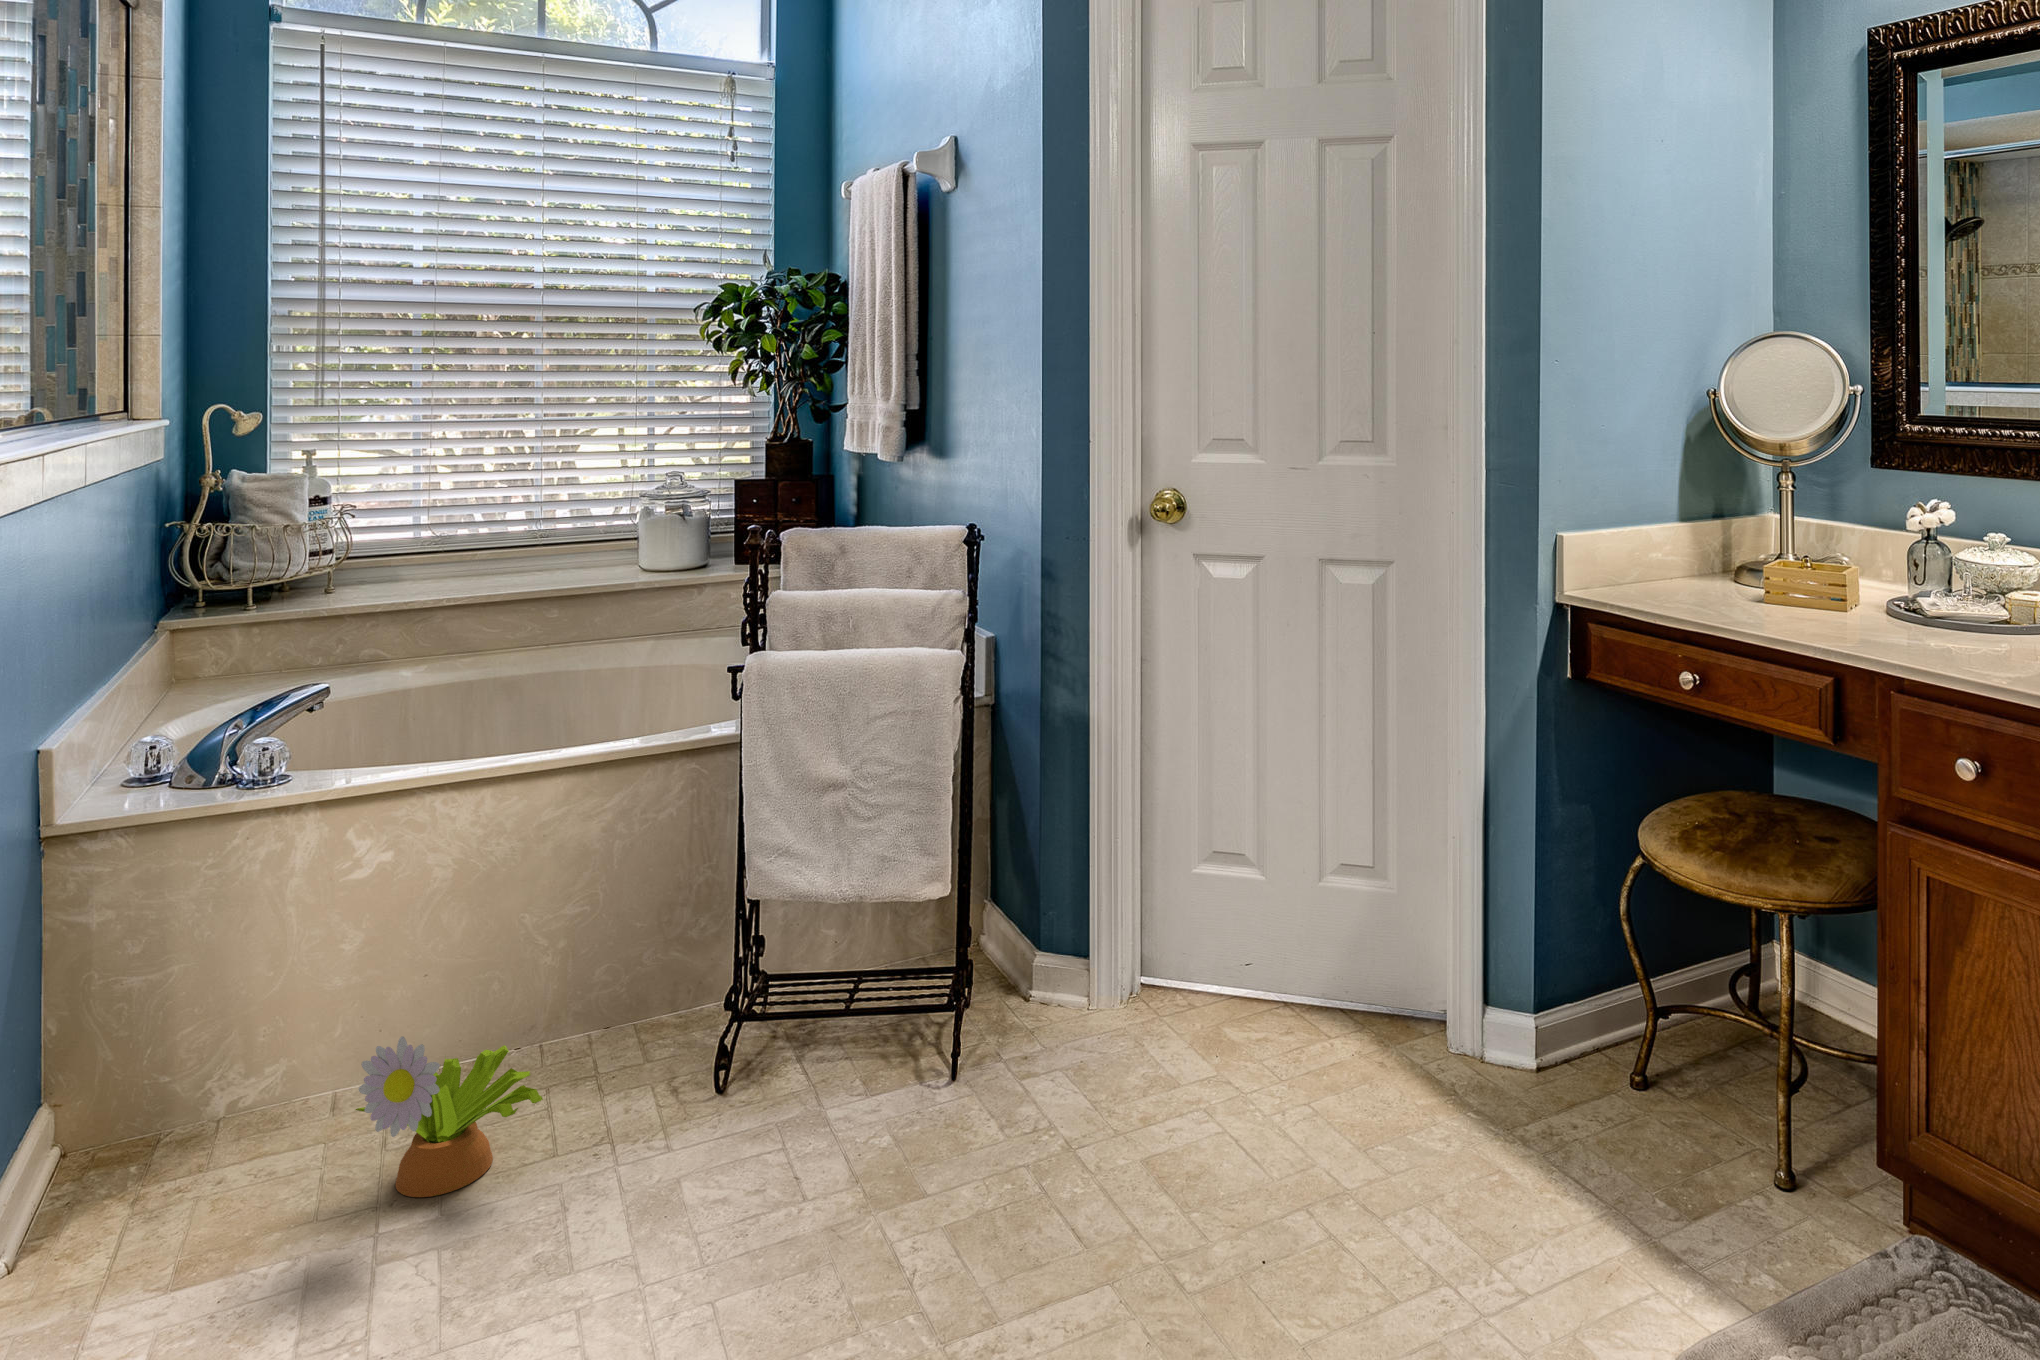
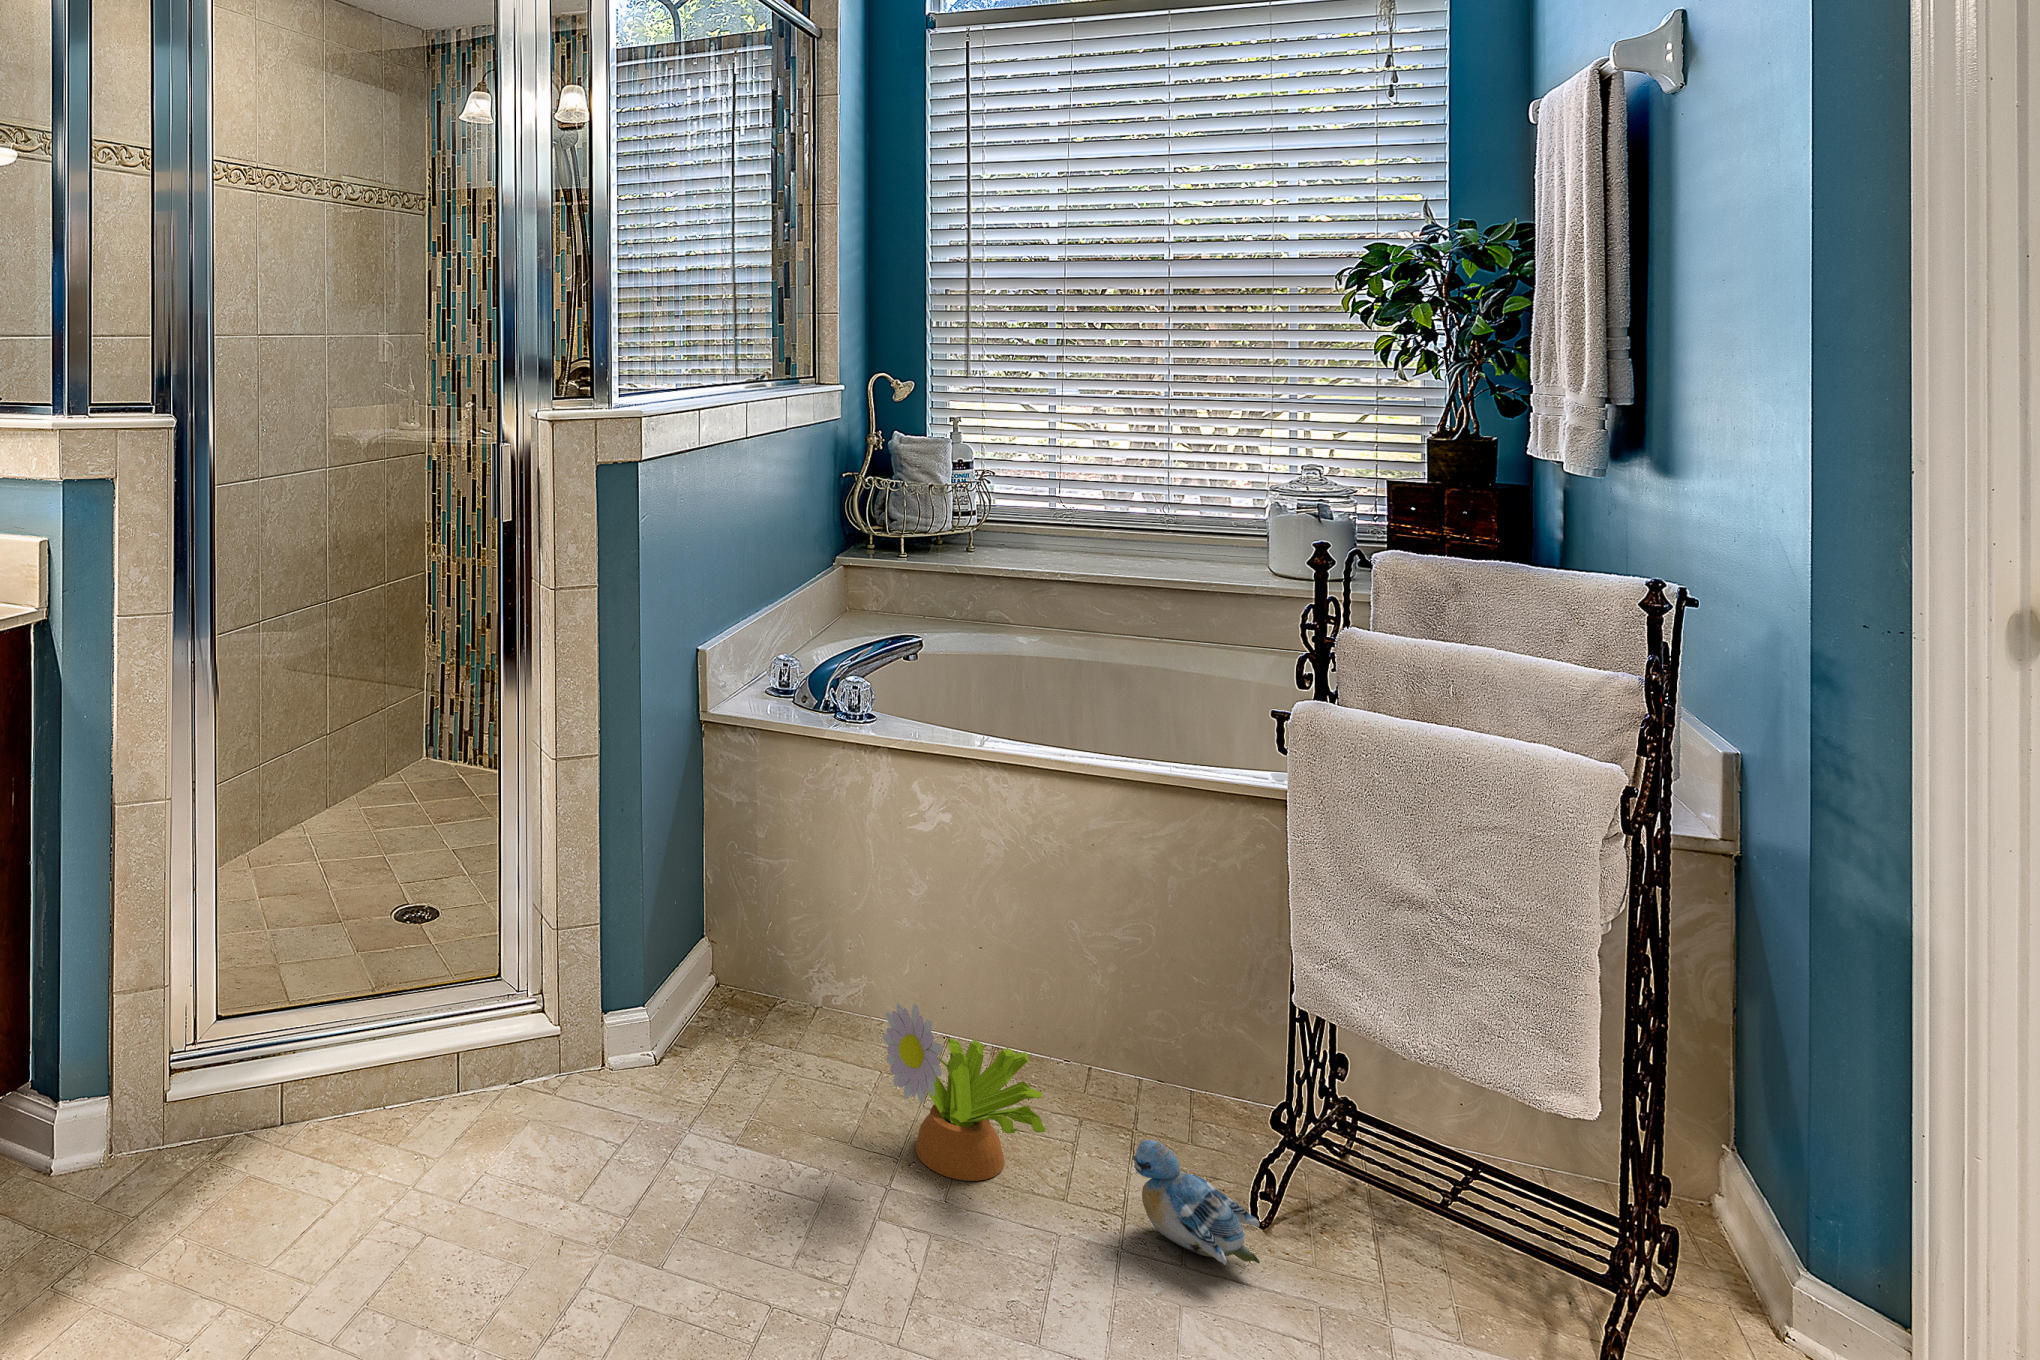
plush toy: none [620,1060,731,1137] -> present [1132,1140,1260,1265]

